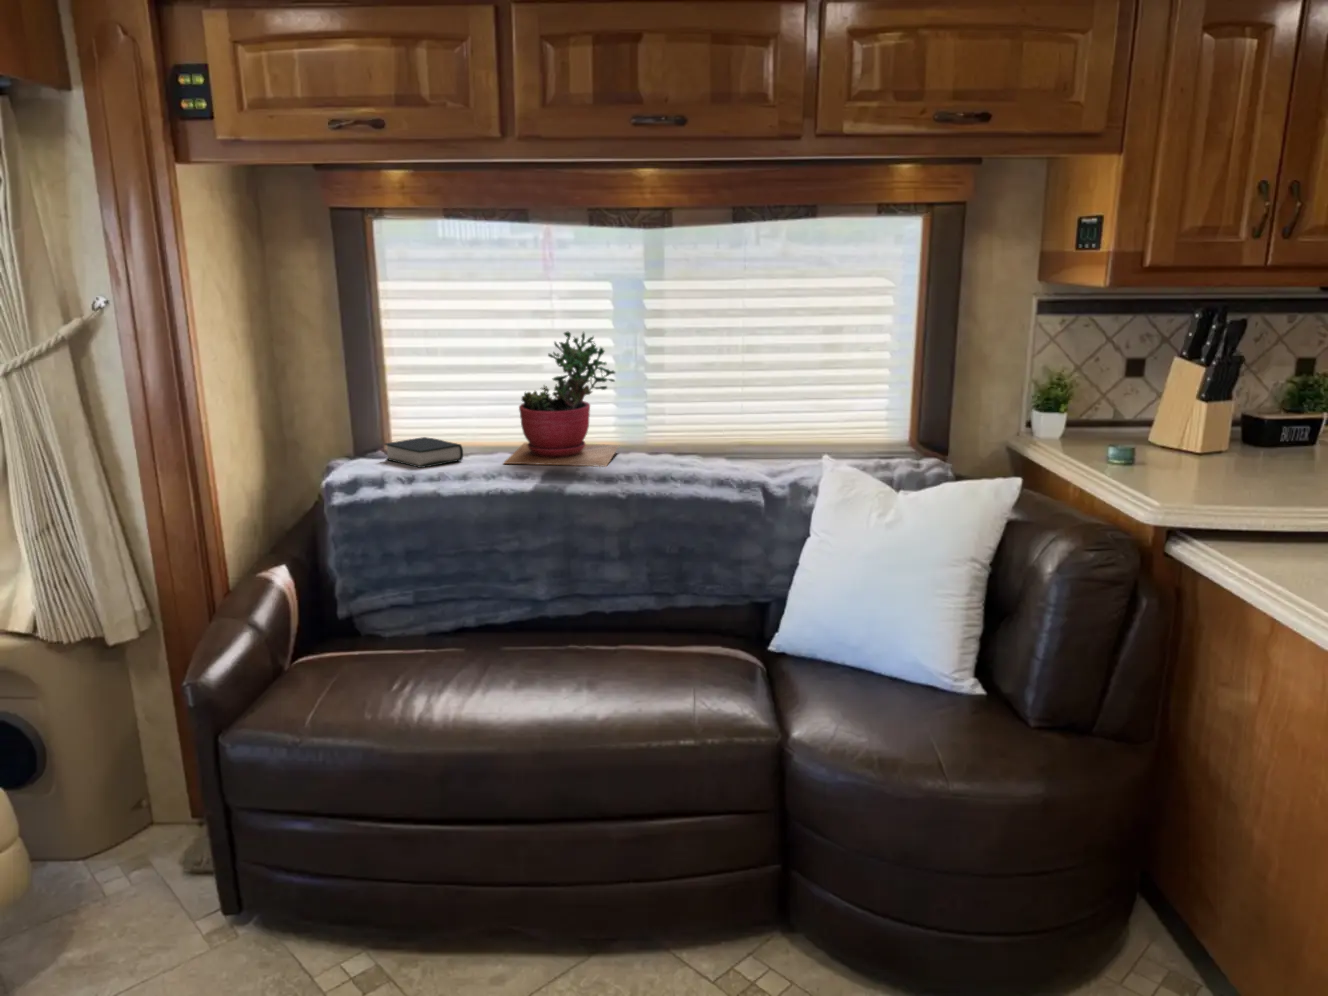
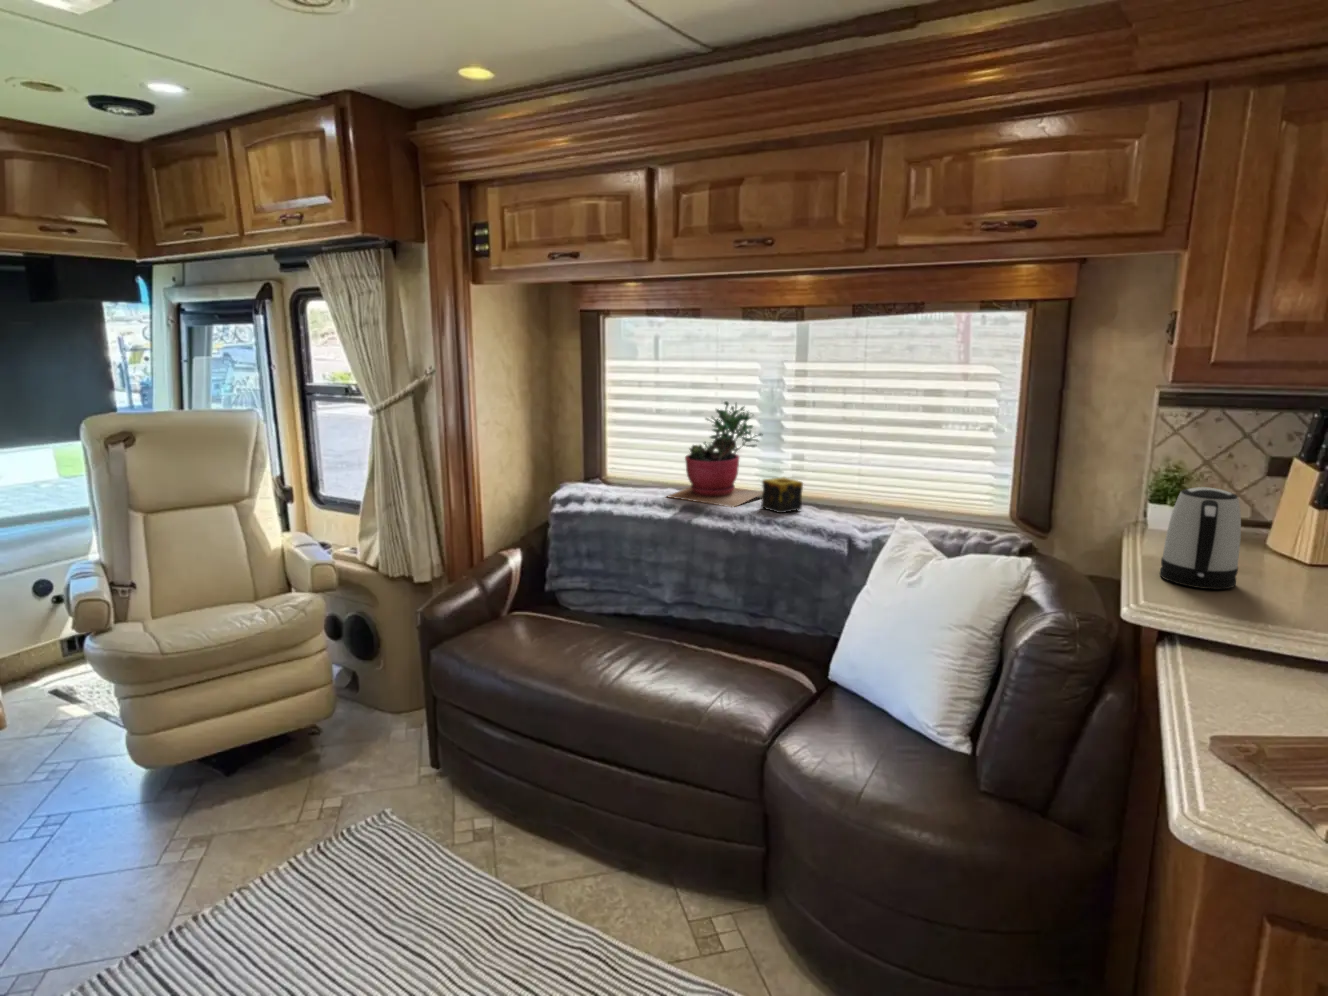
kettle: none [1123,385,1199,485] -> present [1160,487,1241,589]
candle: none [638,423,688,466] -> present [761,477,803,513]
book: present [385,437,463,468] -> none [597,472,644,494]

